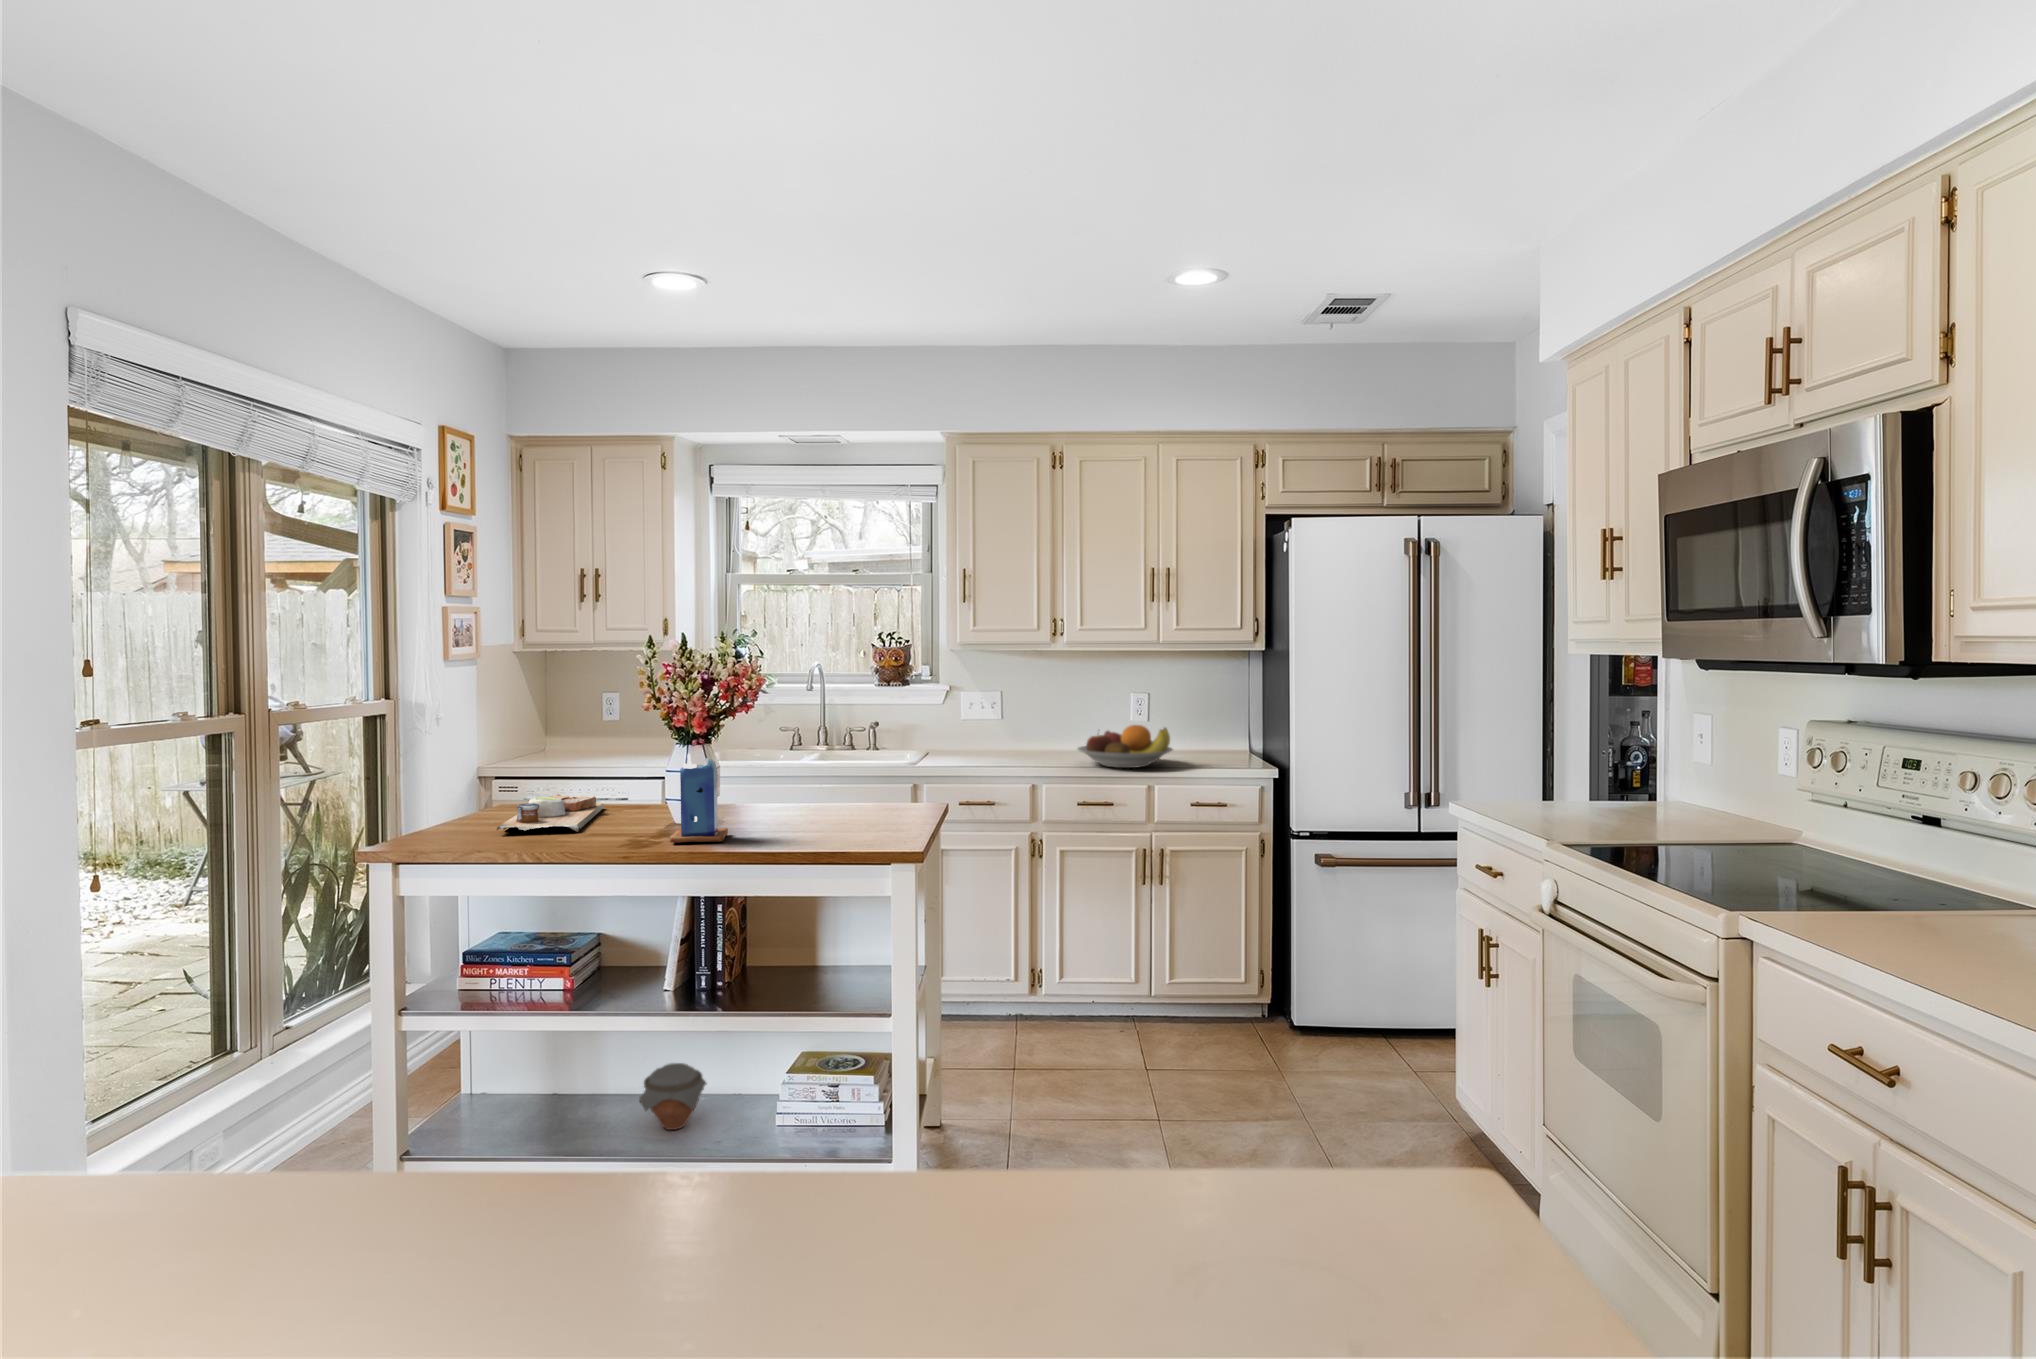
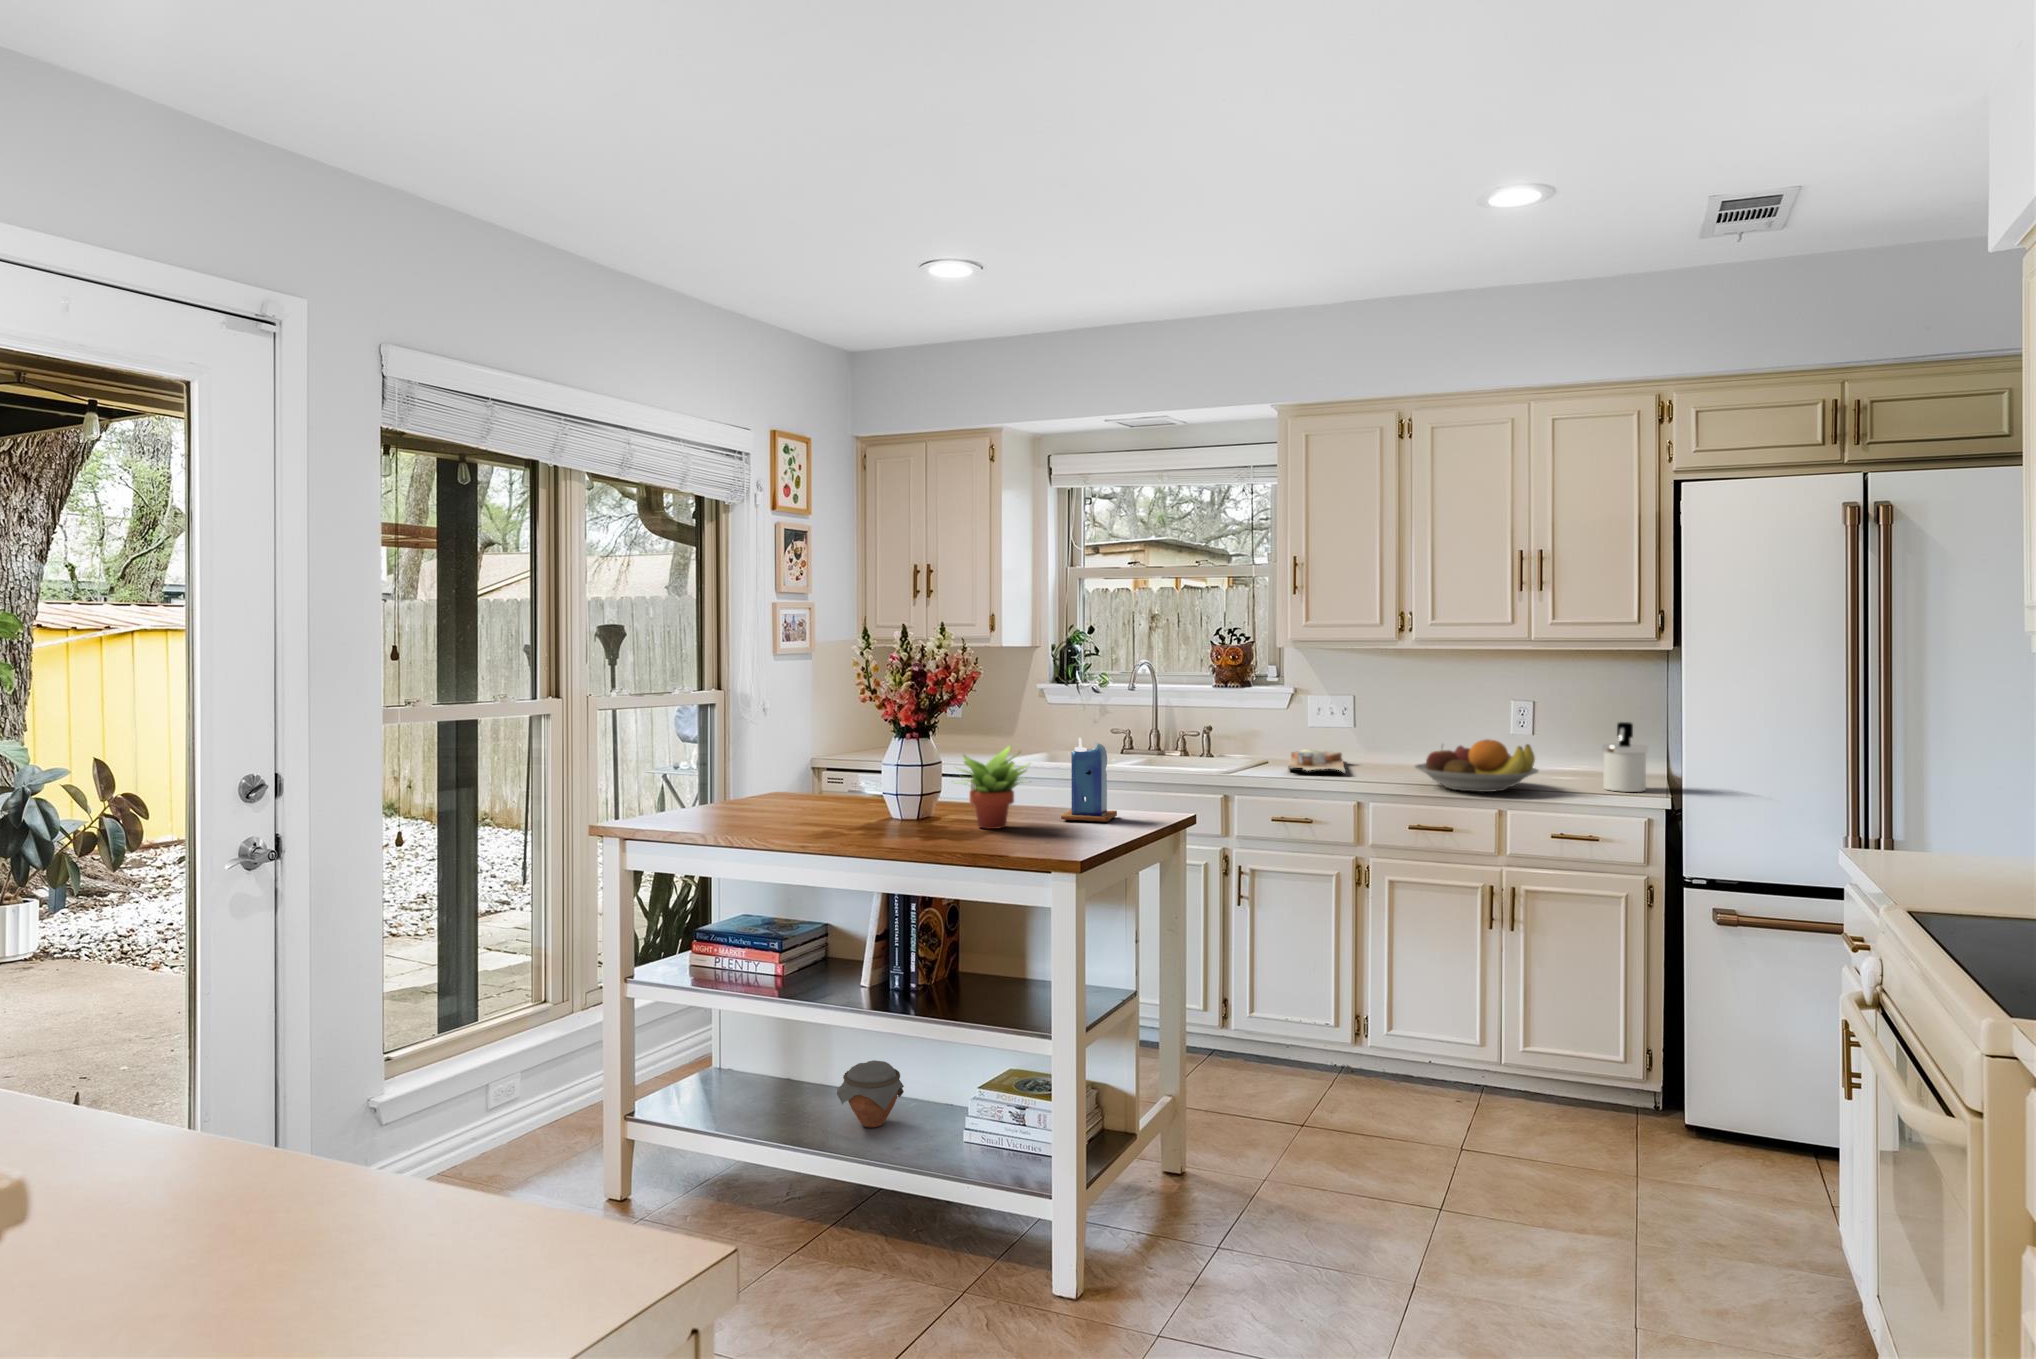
soap dispenser: none [1212,707,1245,762] -> present [1602,722,1648,792]
succulent plant: none [749,745,827,826] -> present [962,745,1029,829]
candle: present [670,753,728,843] -> present [1061,738,1117,822]
cutting board: present [497,794,603,832] -> present [1288,749,1346,773]

